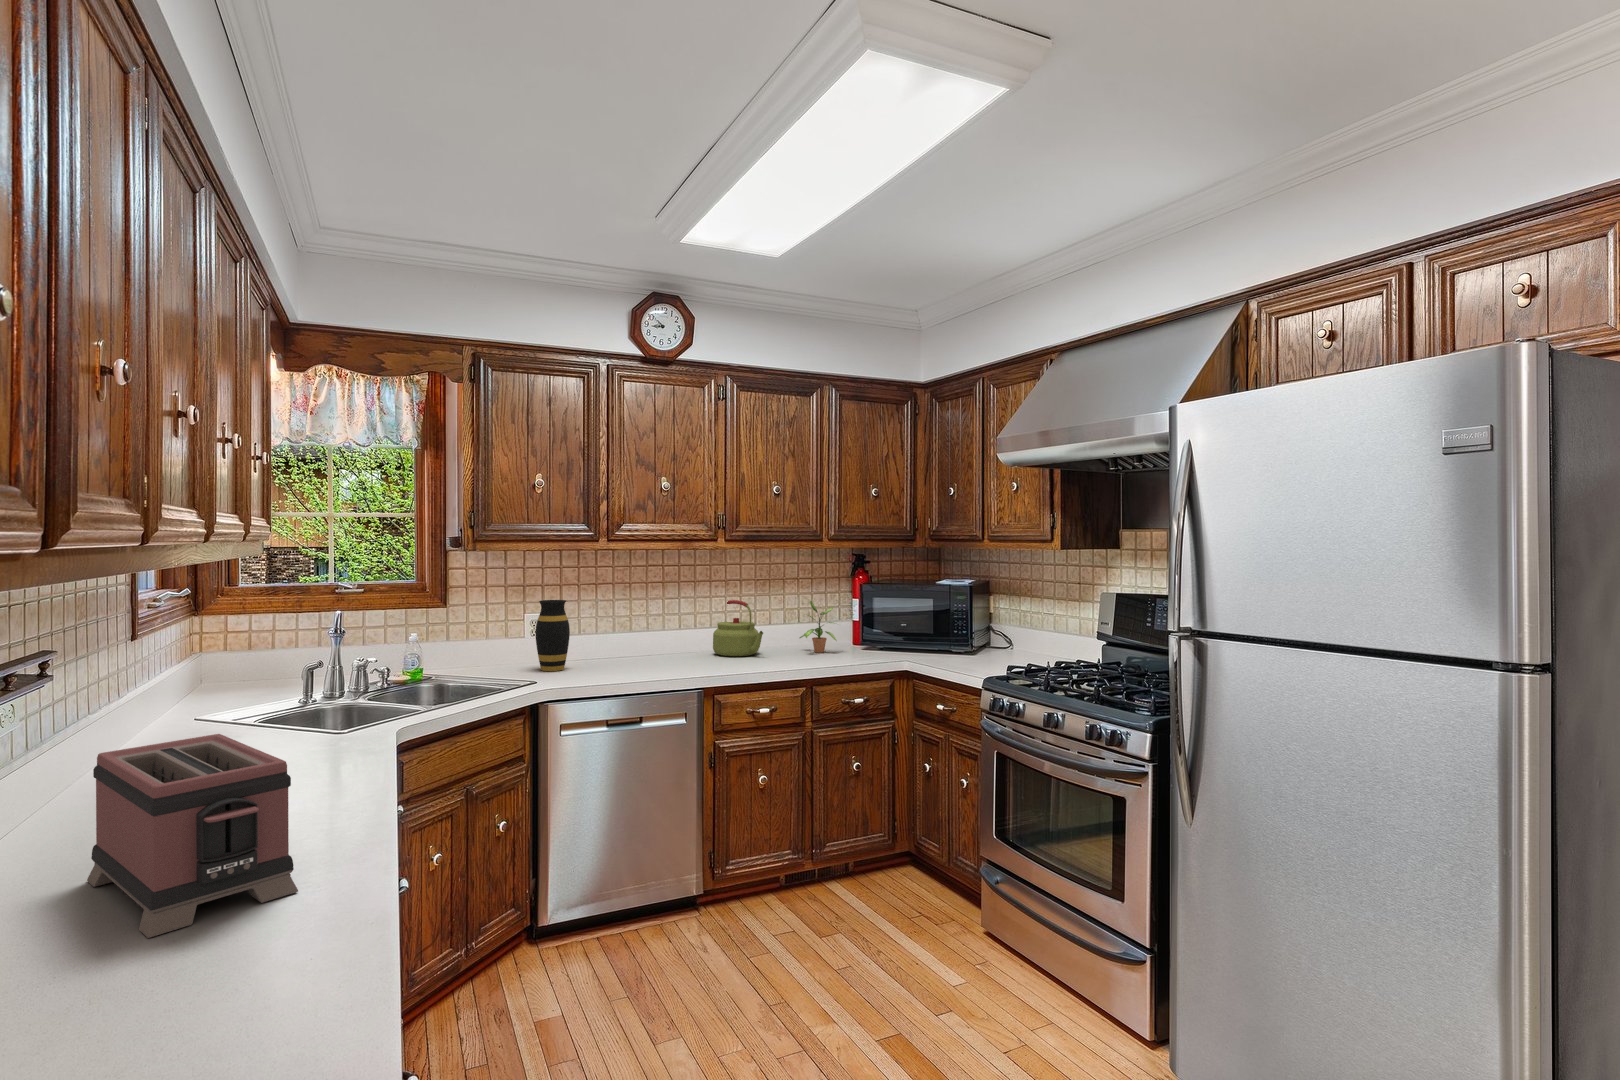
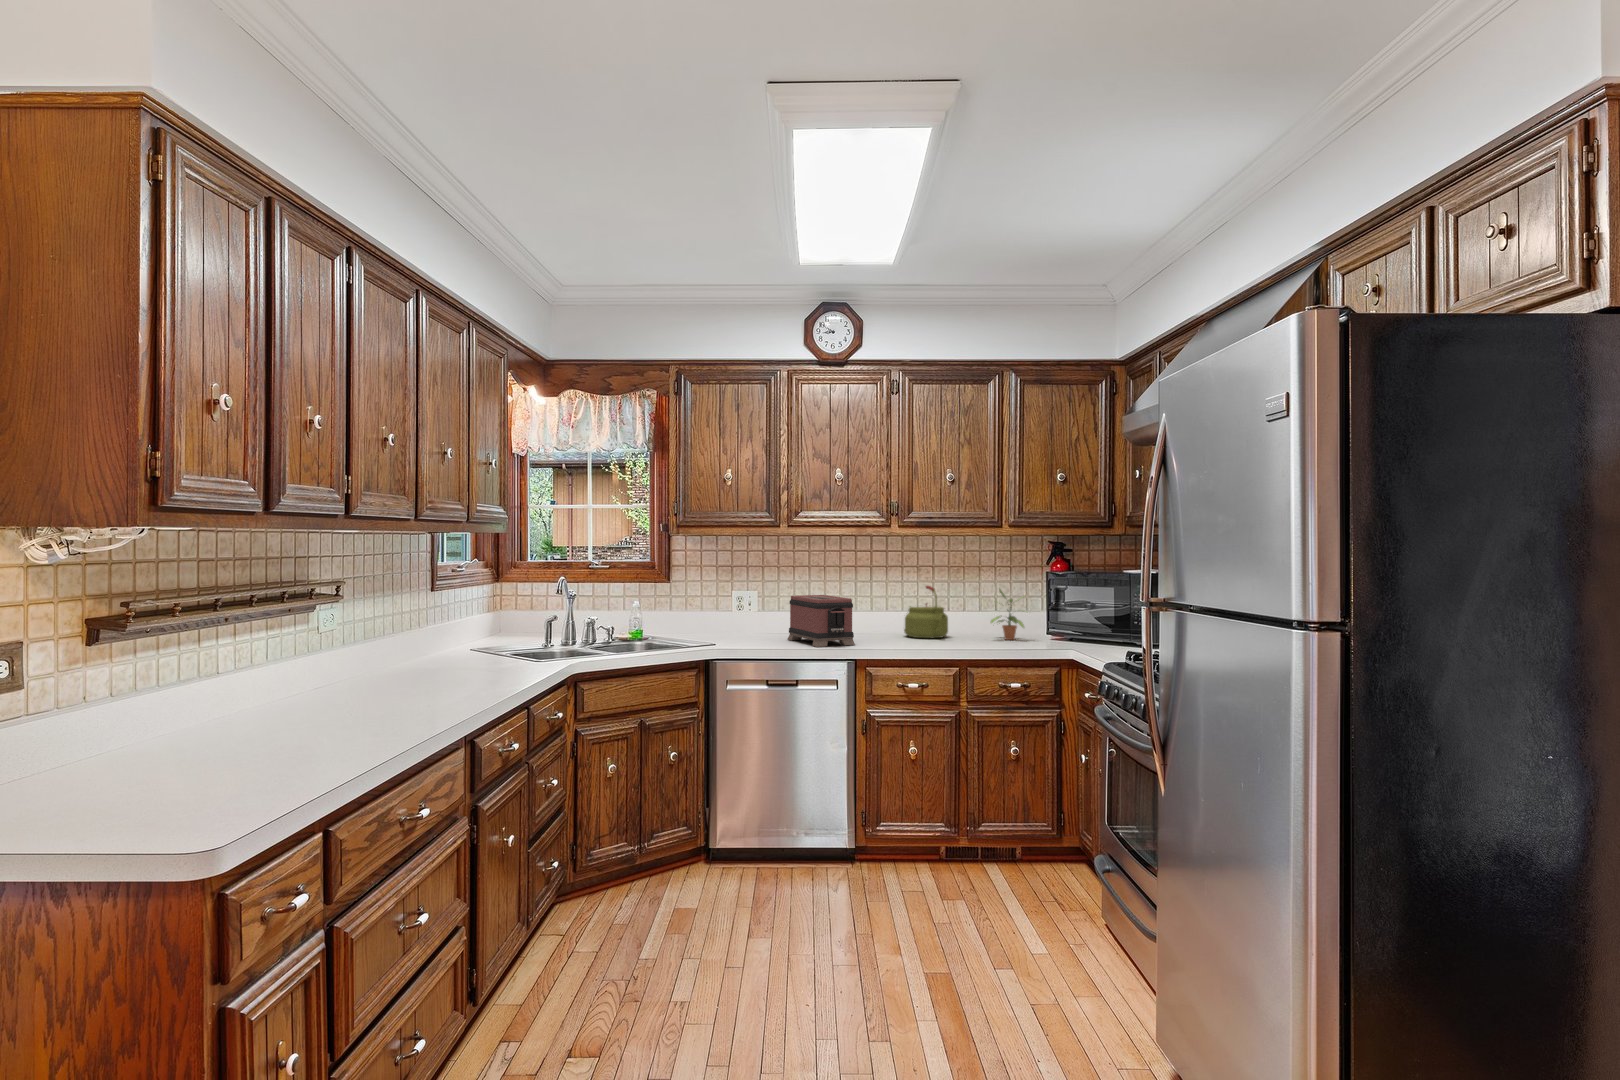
vase: present [535,600,570,671] -> none [737,578,765,639]
toaster: present [87,734,298,938] -> present [788,595,855,647]

